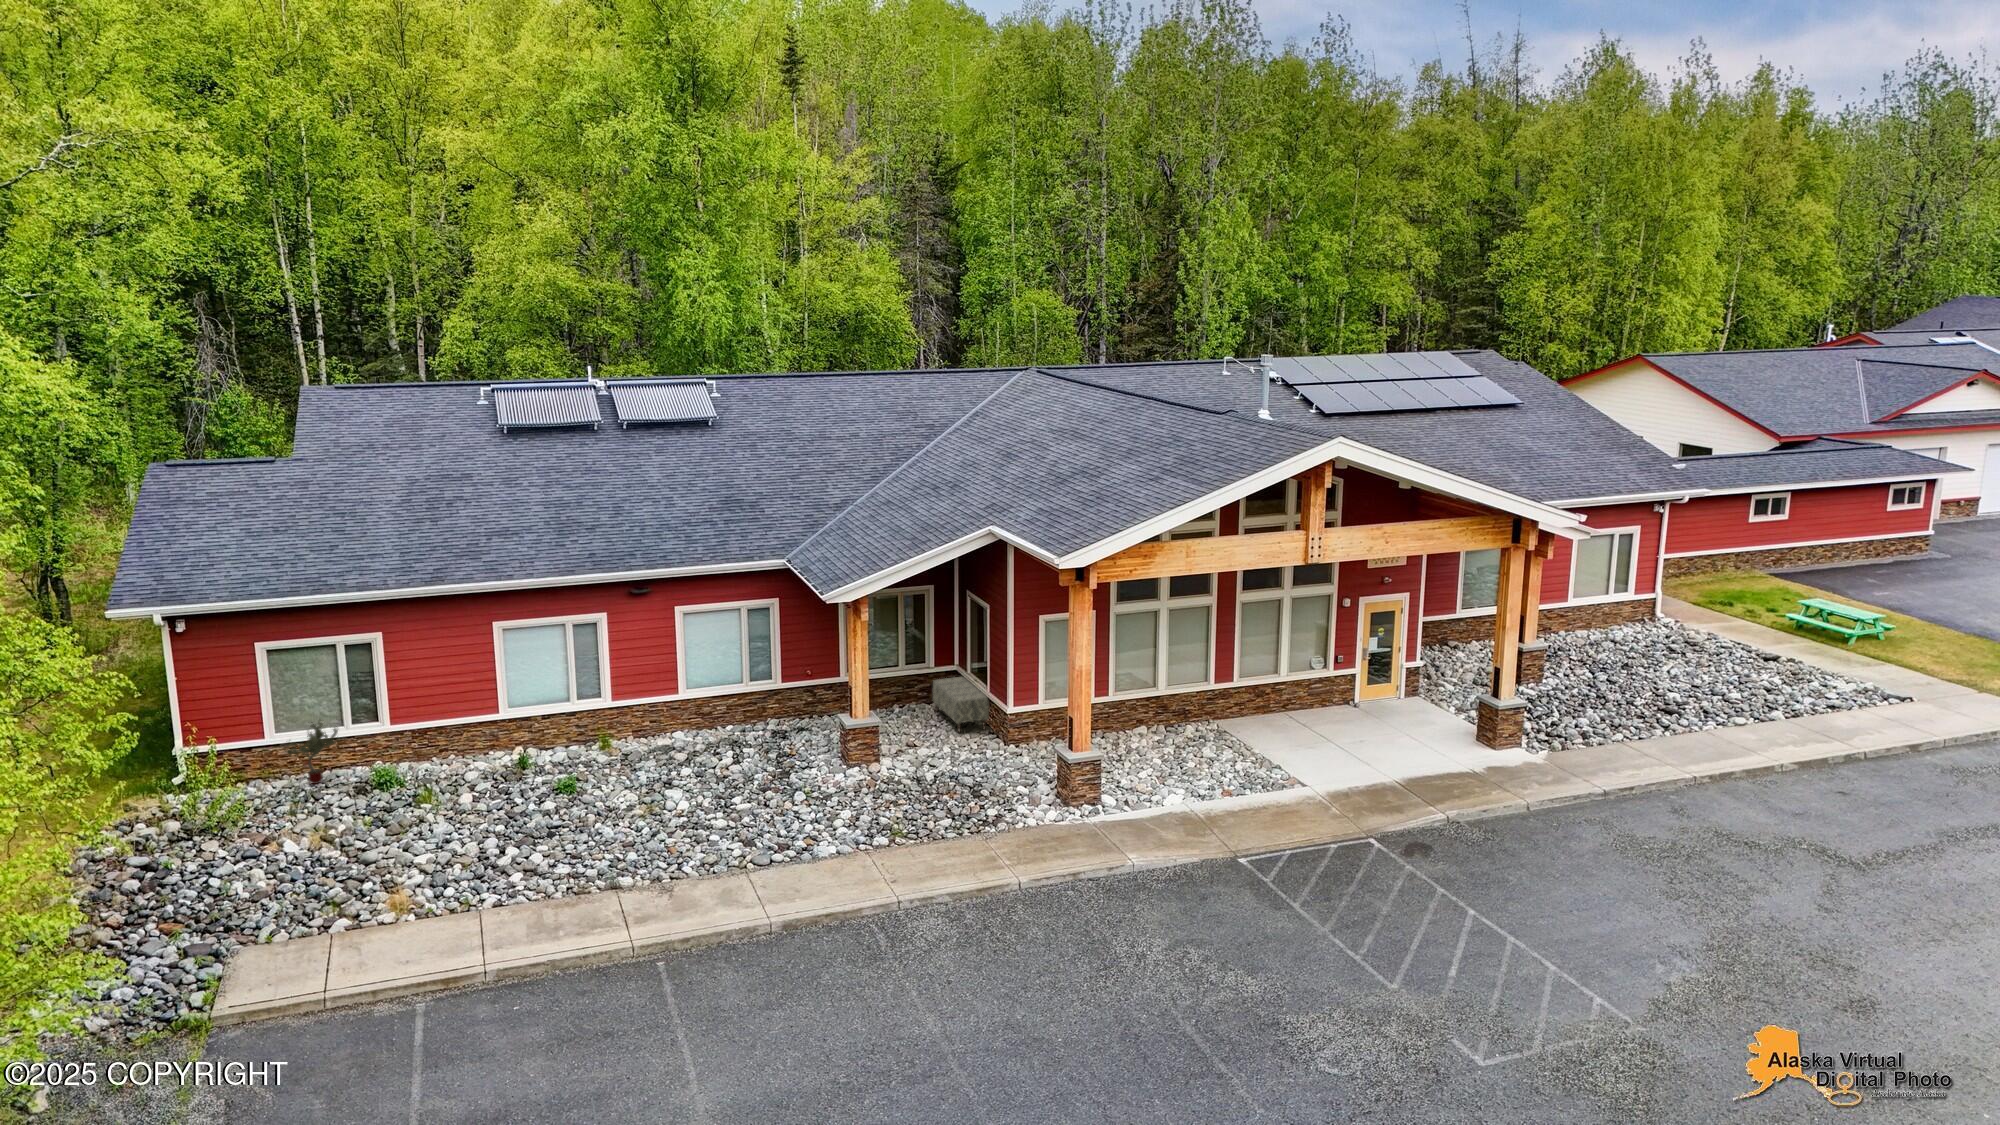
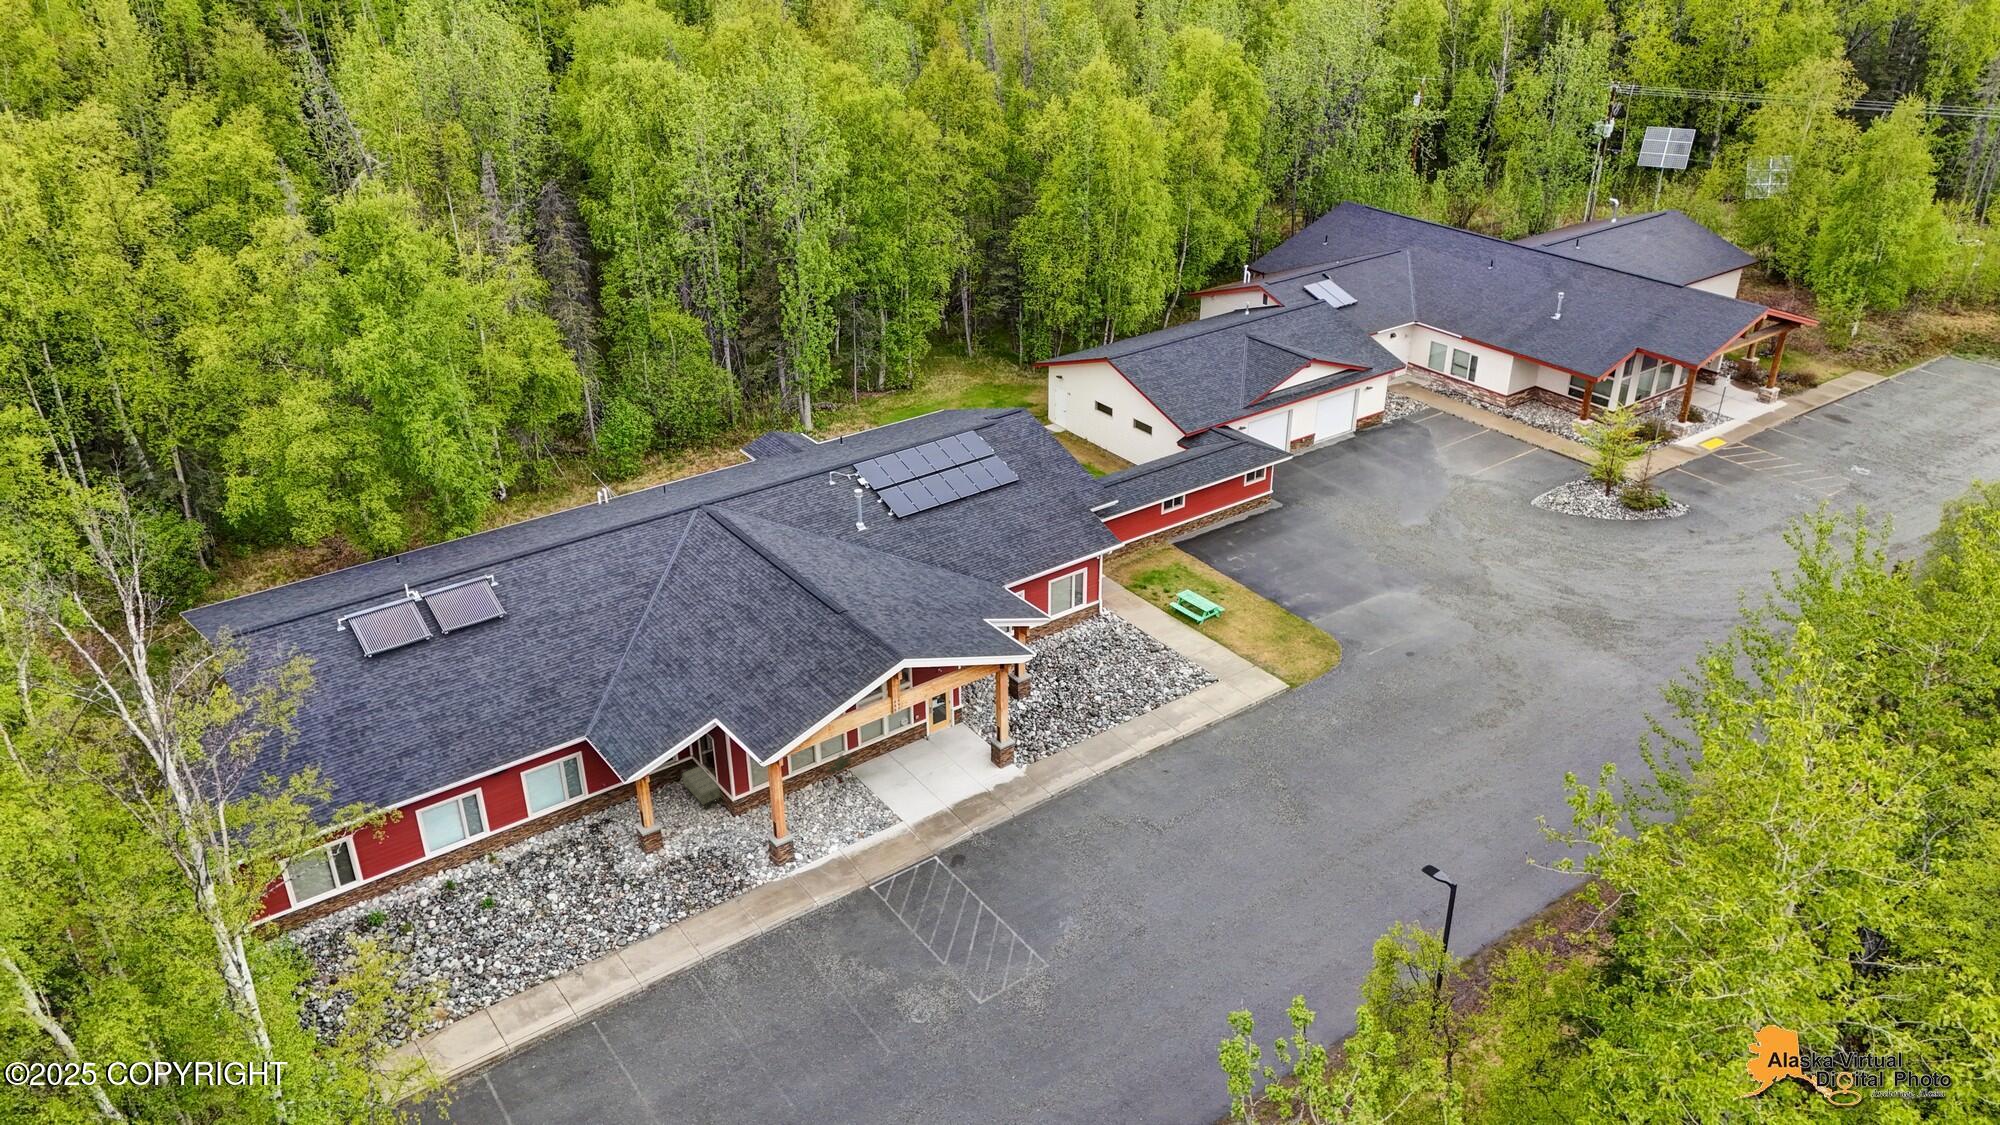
potted tree: present [285,720,338,784] -> present [827,754,851,783]

